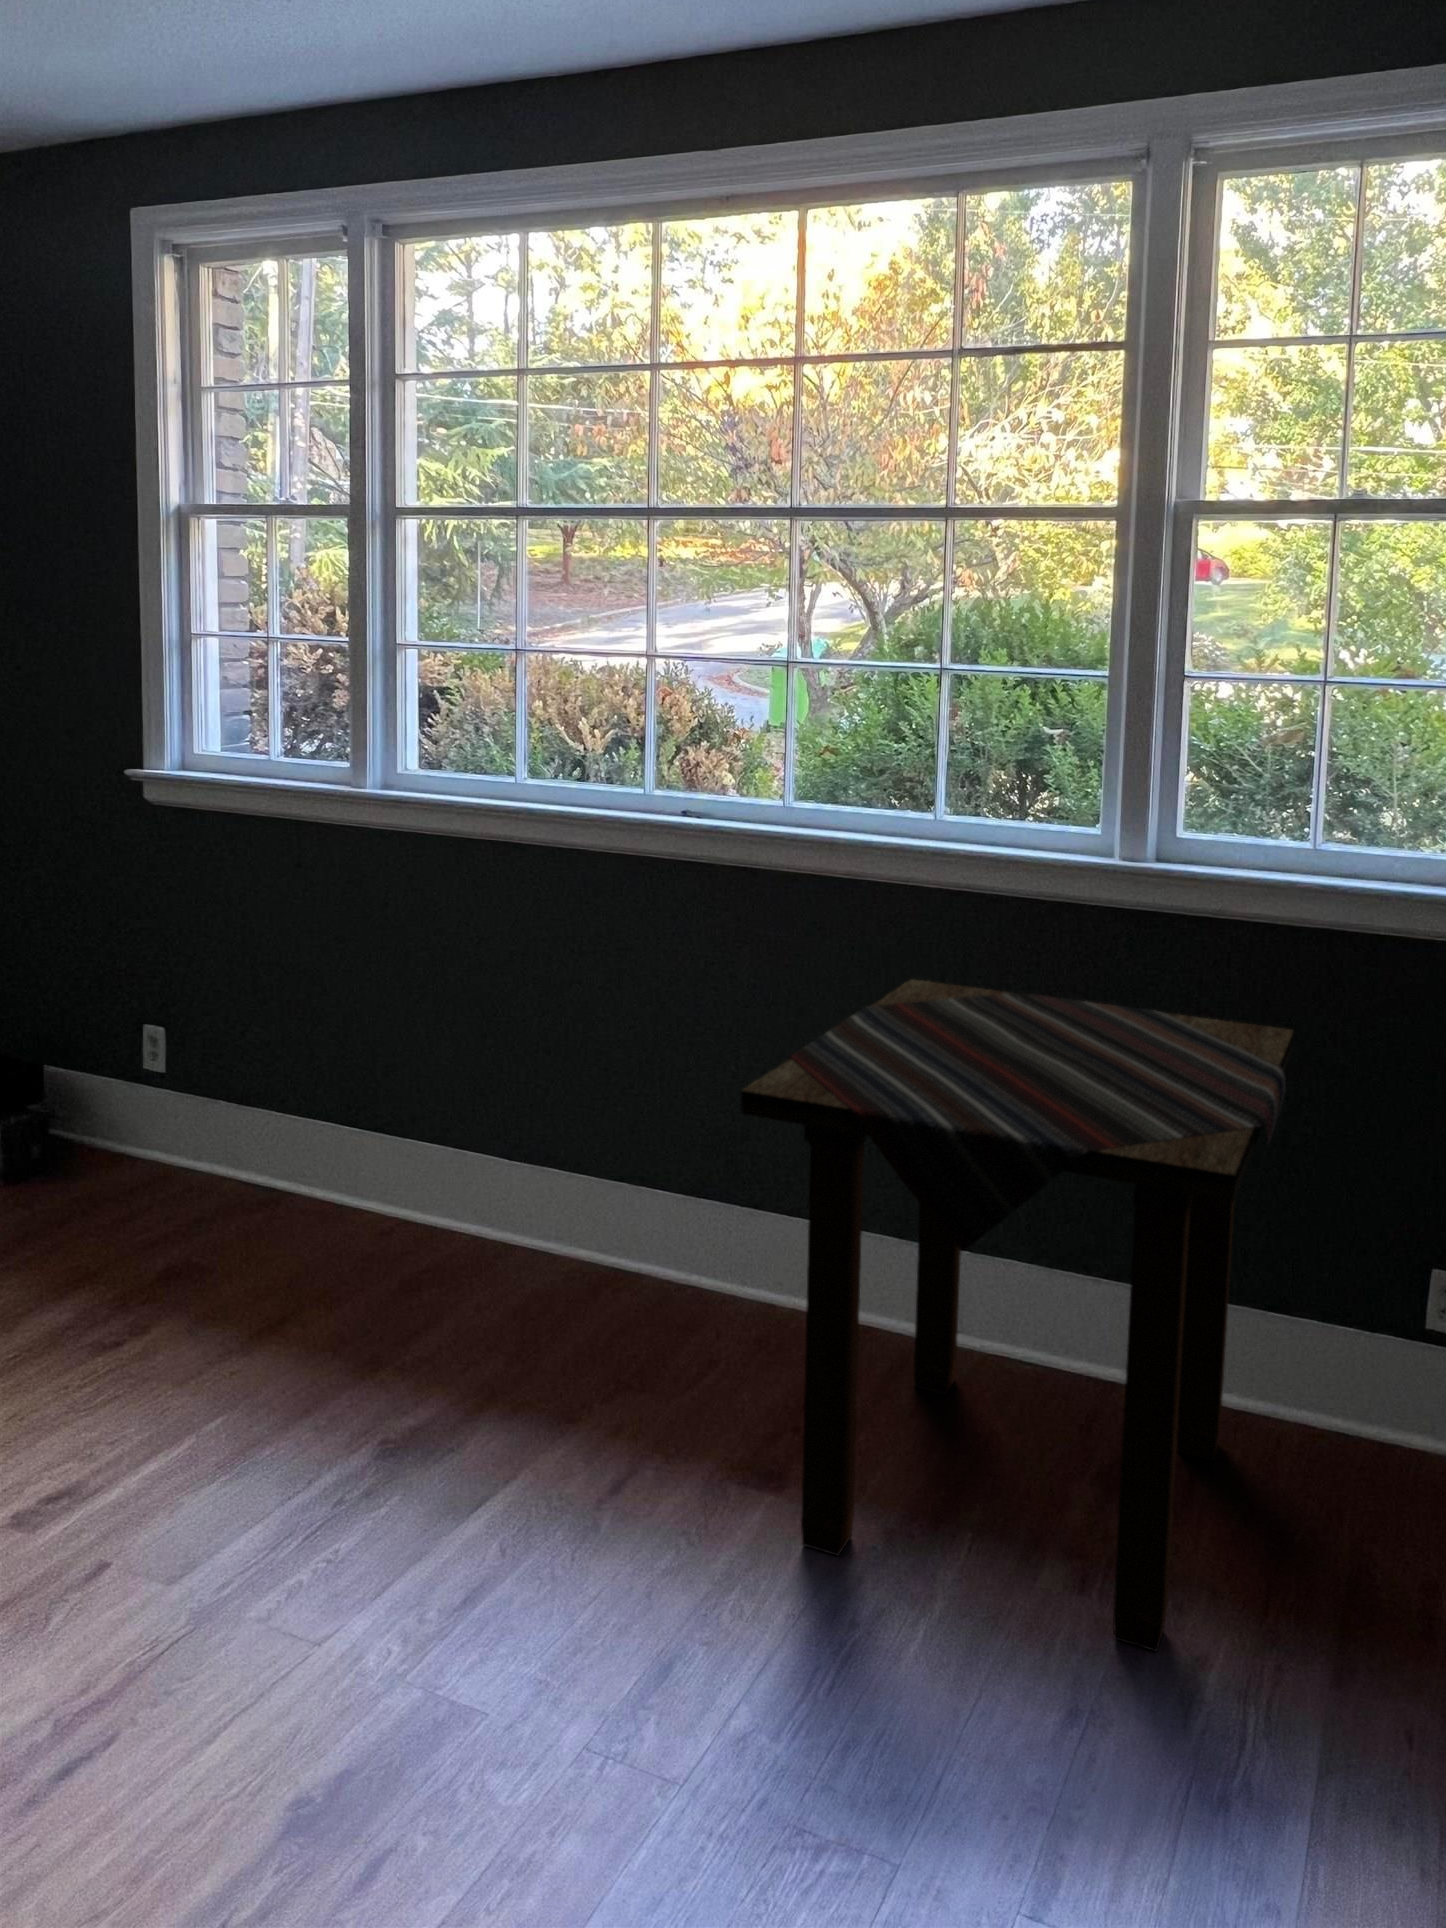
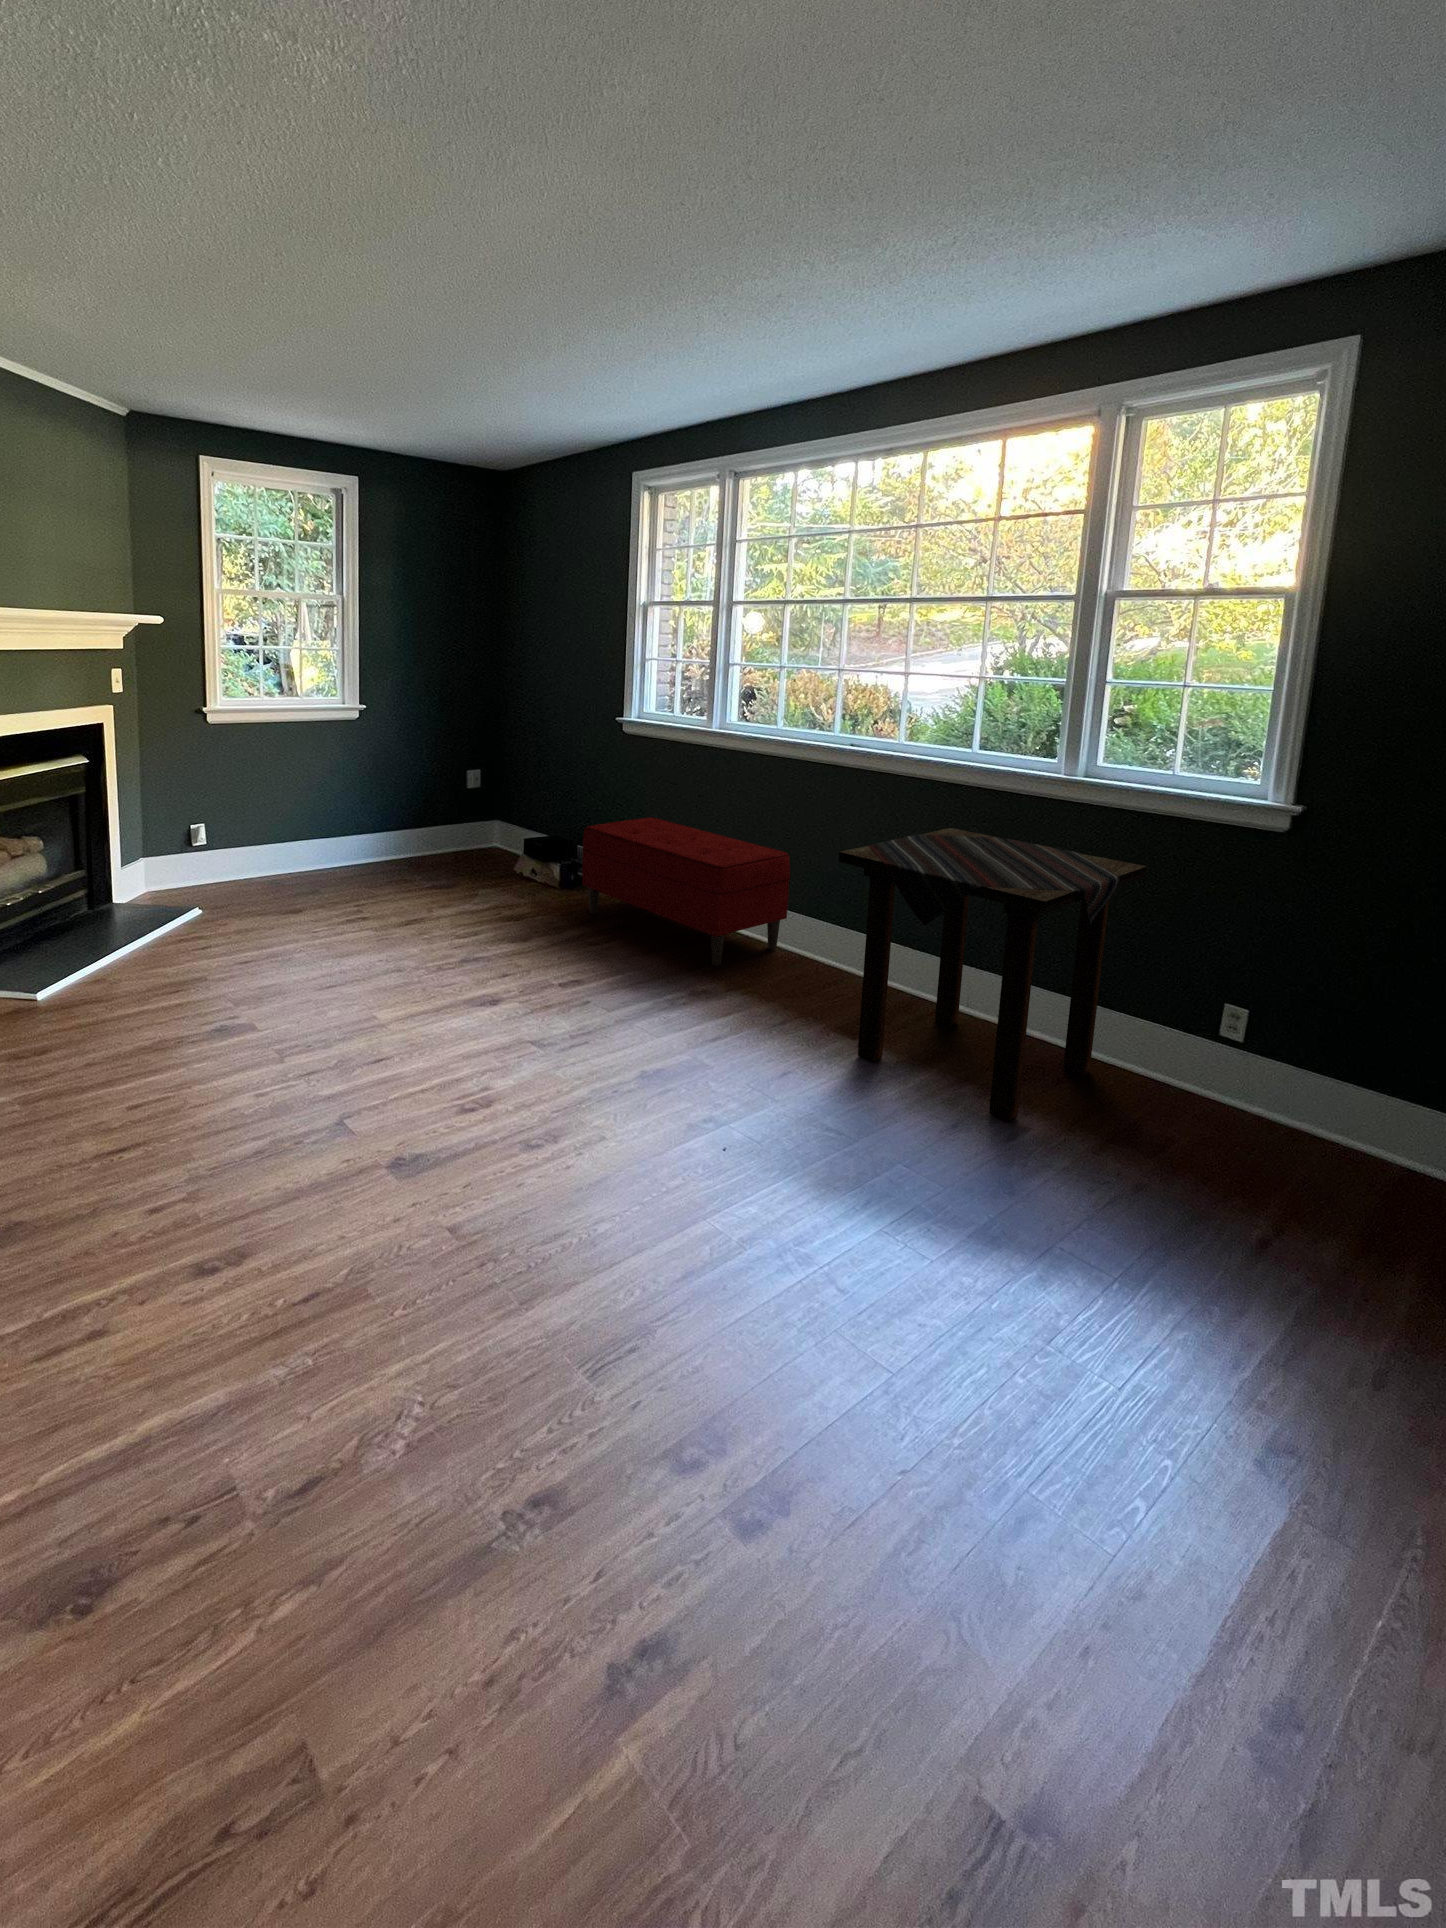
bench: none [51,995,568,1349] -> present [582,817,790,966]

